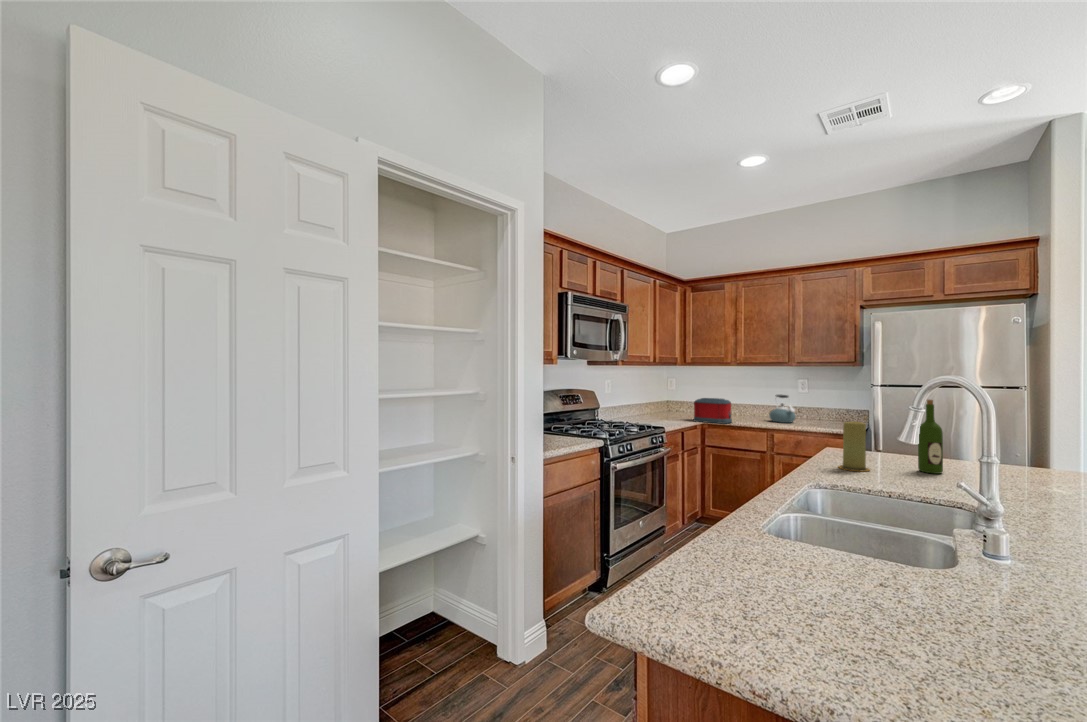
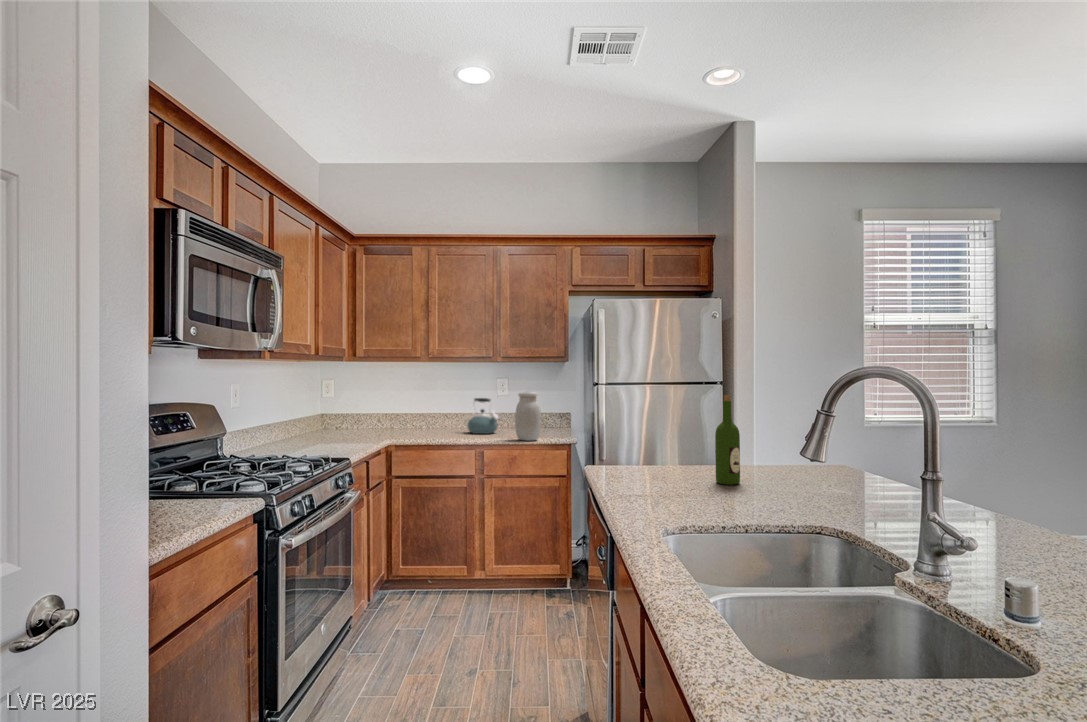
jar: none [802,391,826,430] -> present [515,392,541,441]
toaster: present [694,398,732,424] -> none [375,407,429,443]
candle: present [838,422,869,471] -> none [645,429,681,496]

